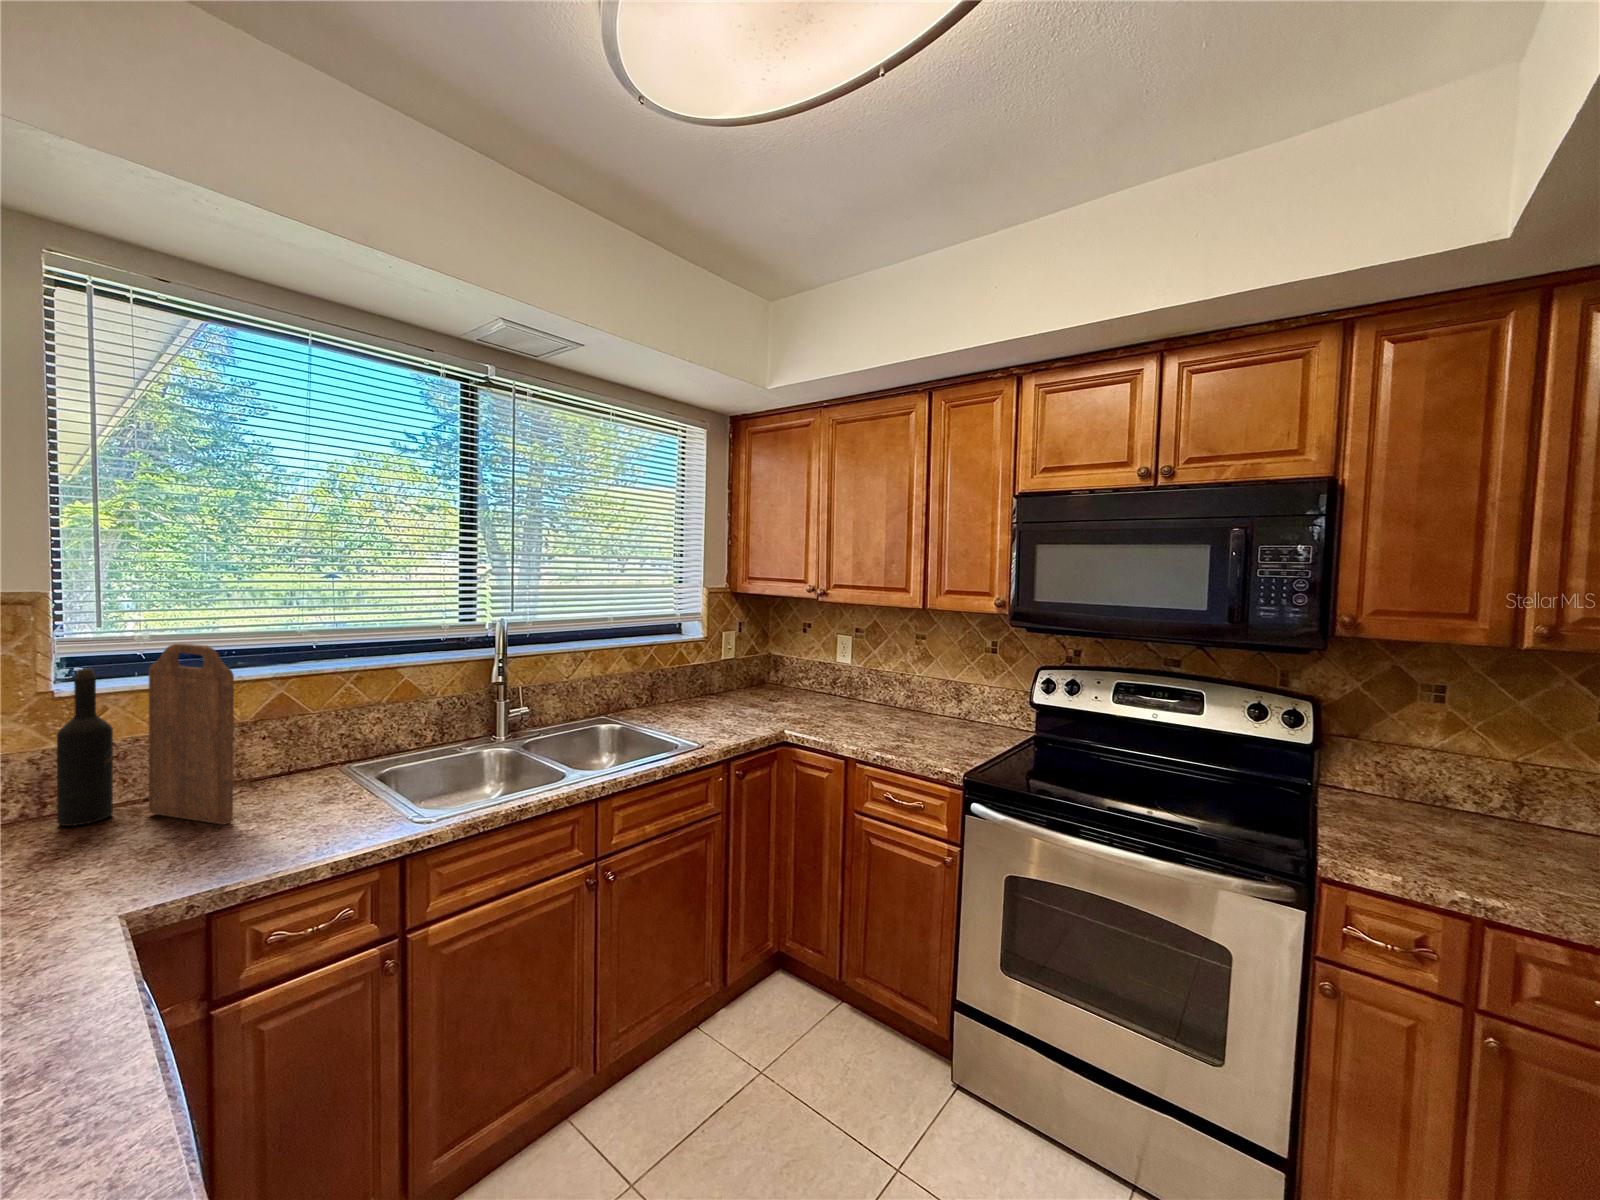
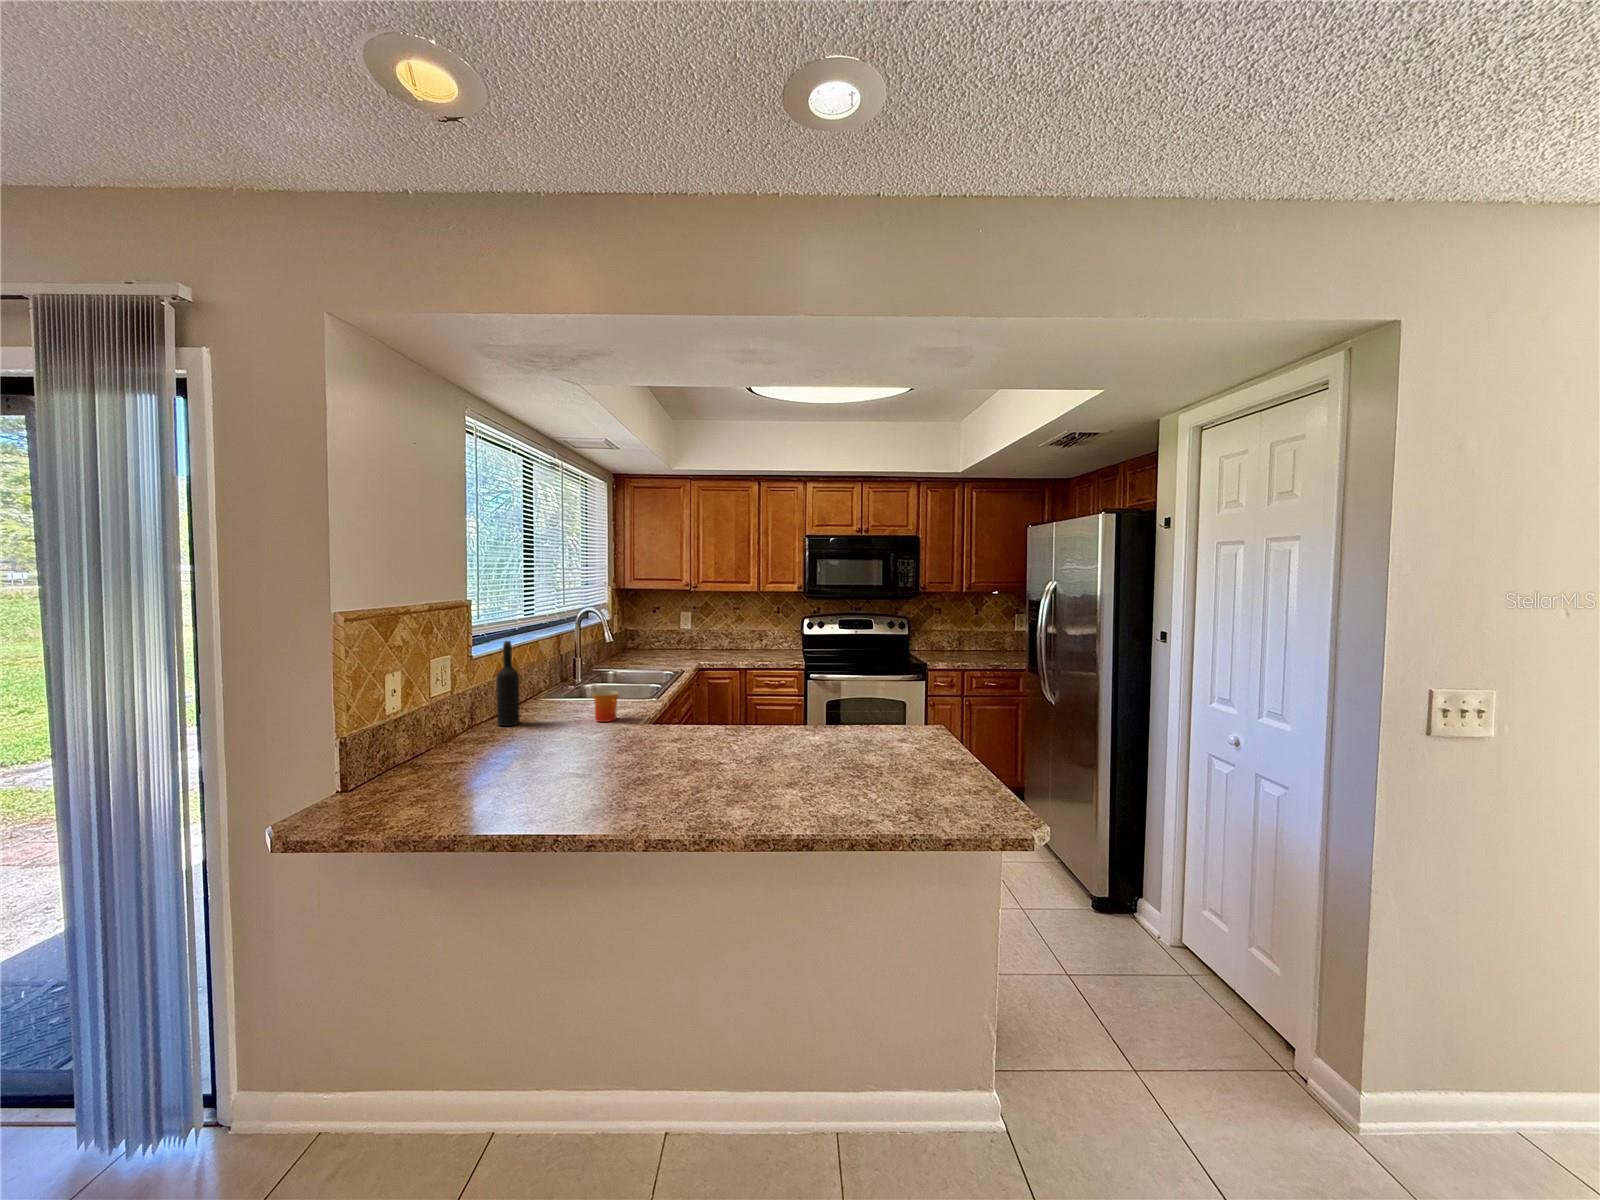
cutting board: present [149,644,234,825] -> none [530,623,588,718]
mug: none [83,796,176,874] -> present [593,691,618,722]

